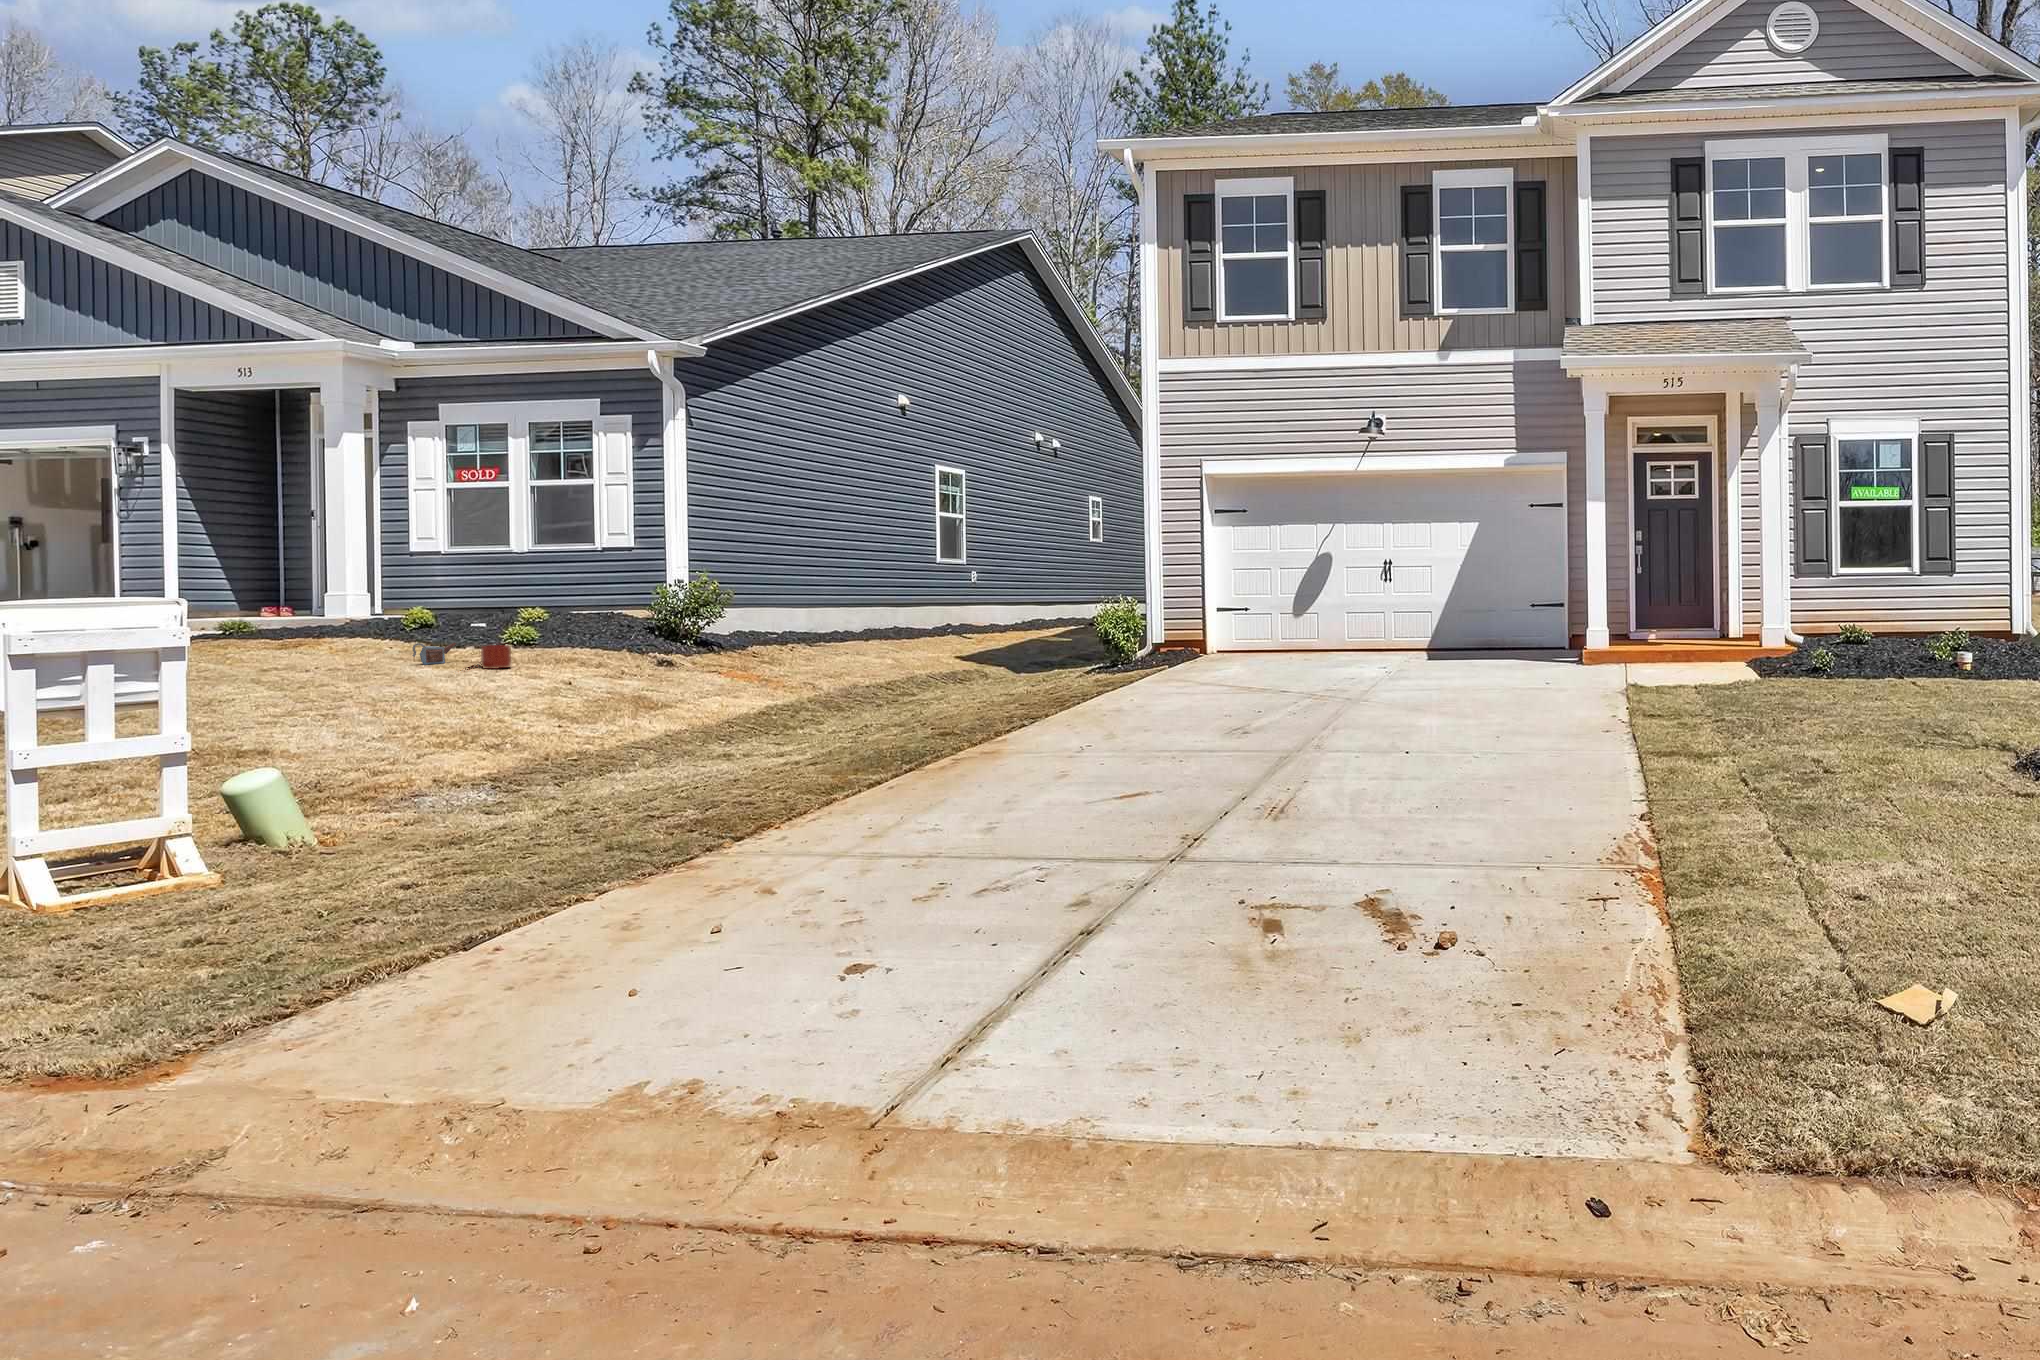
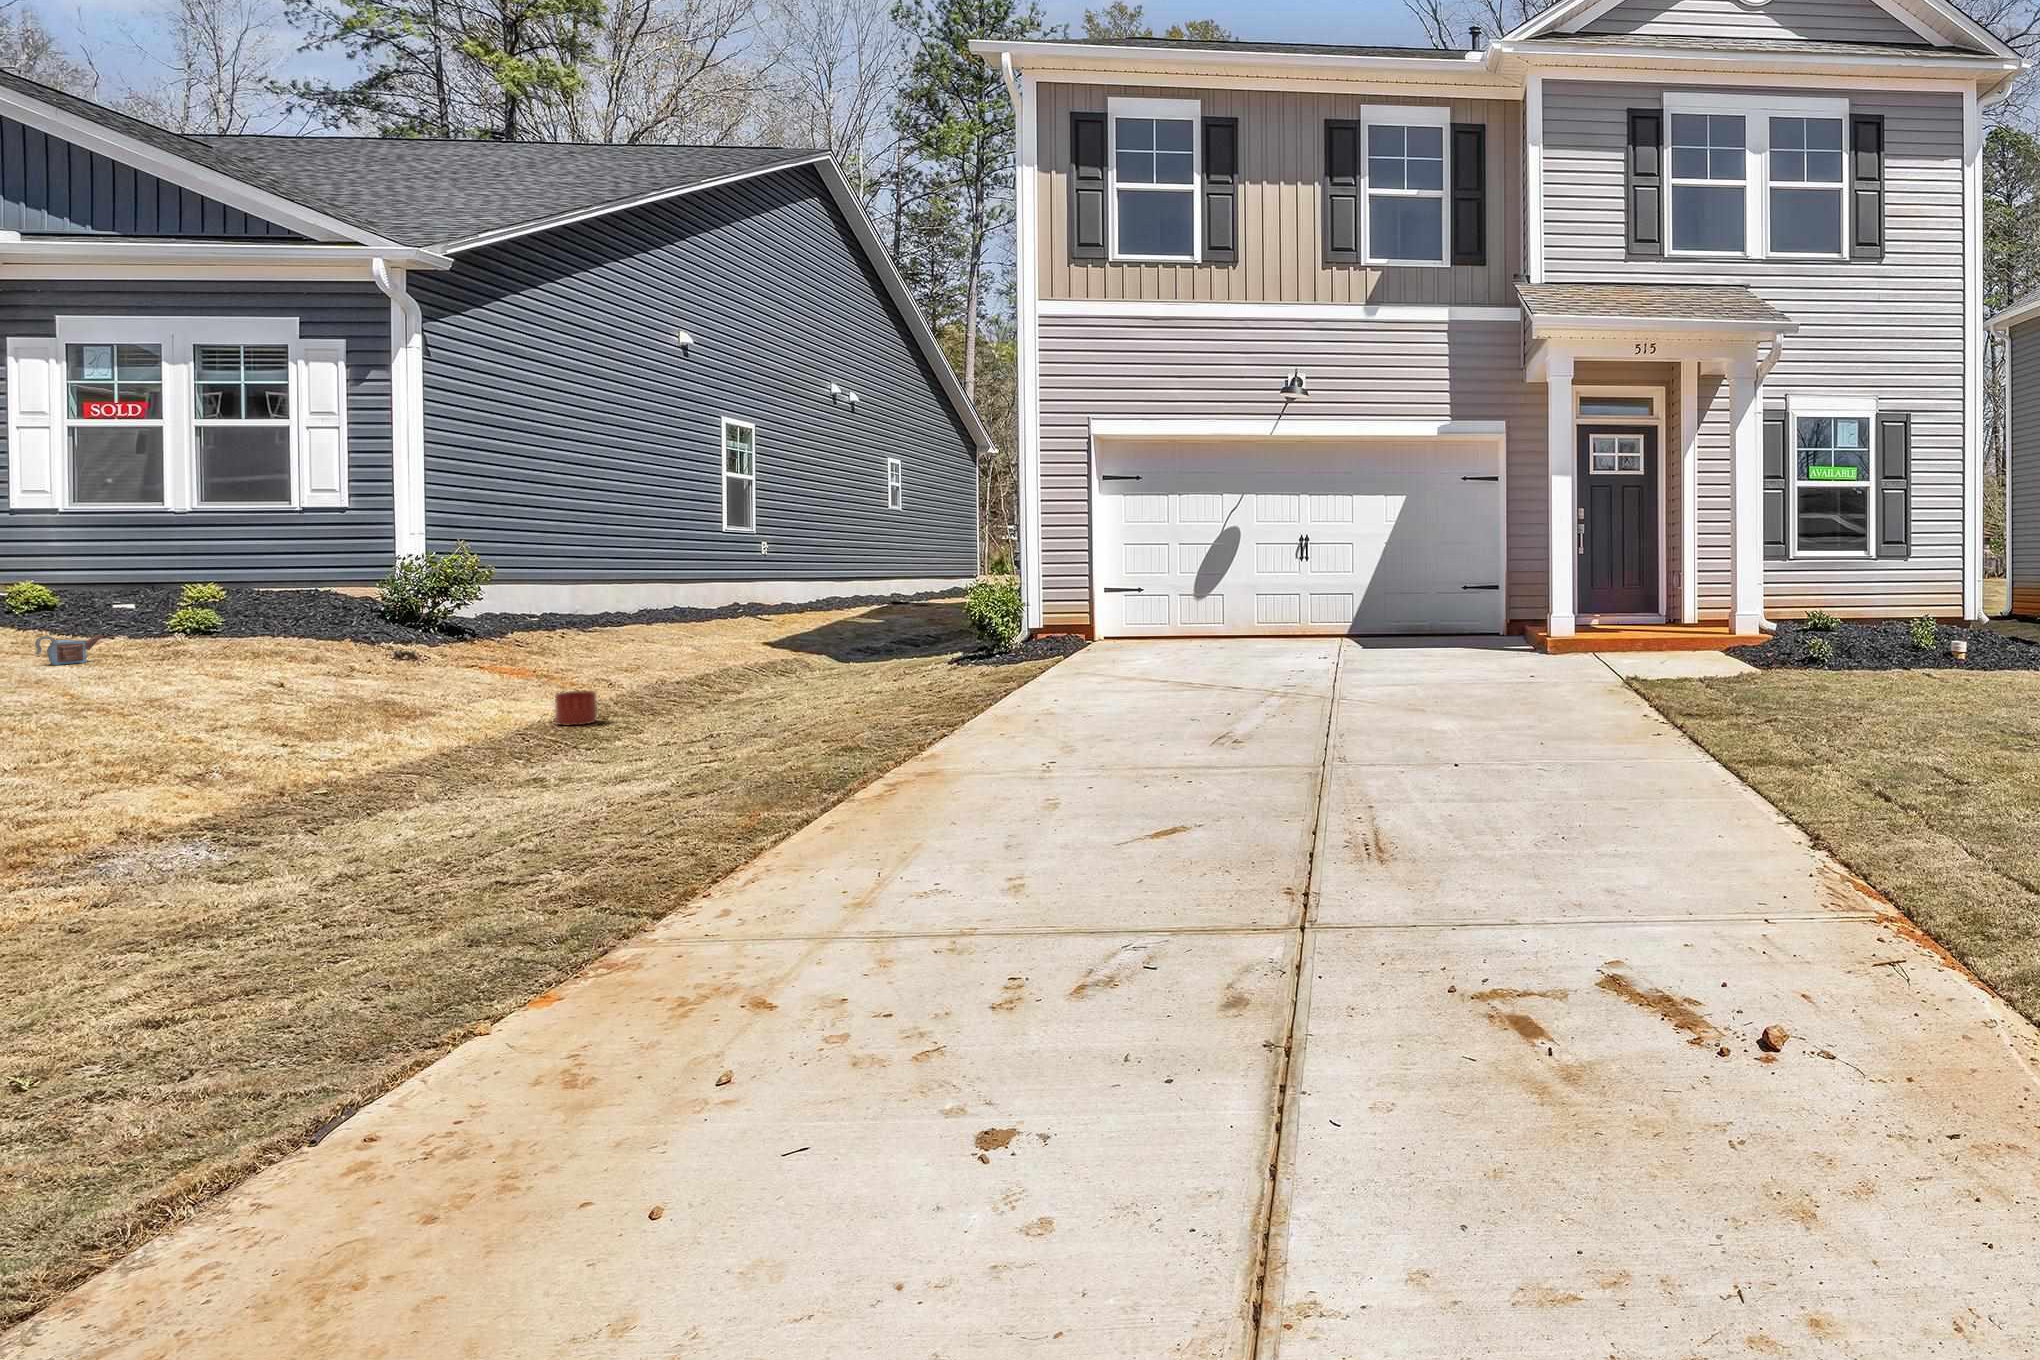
planter: present [481,645,511,669] -> present [555,691,597,725]

